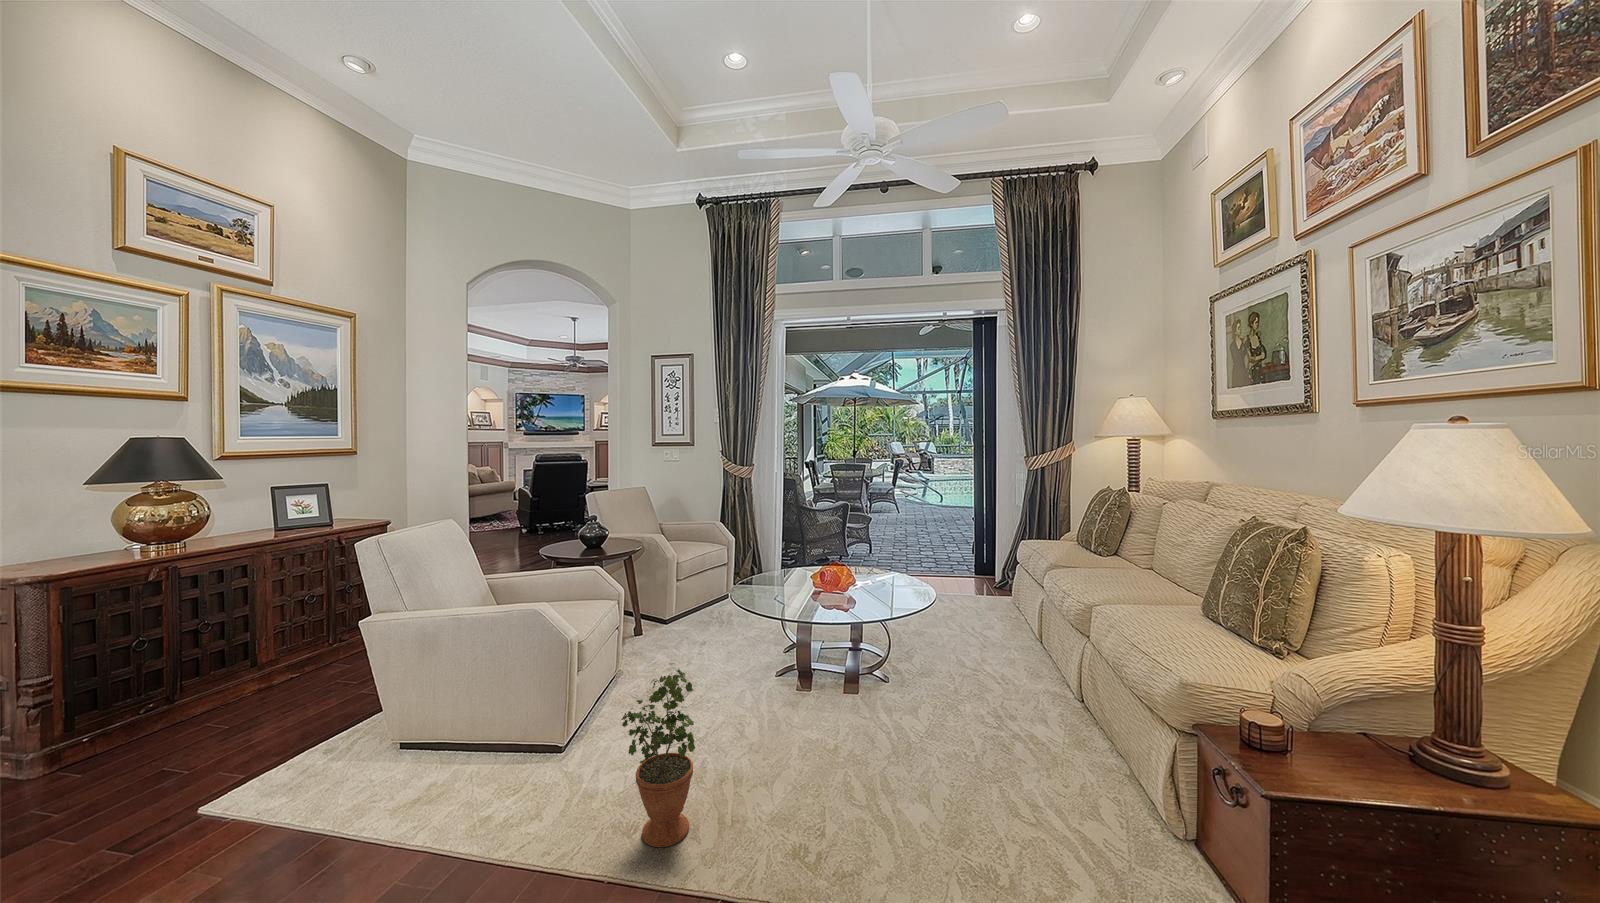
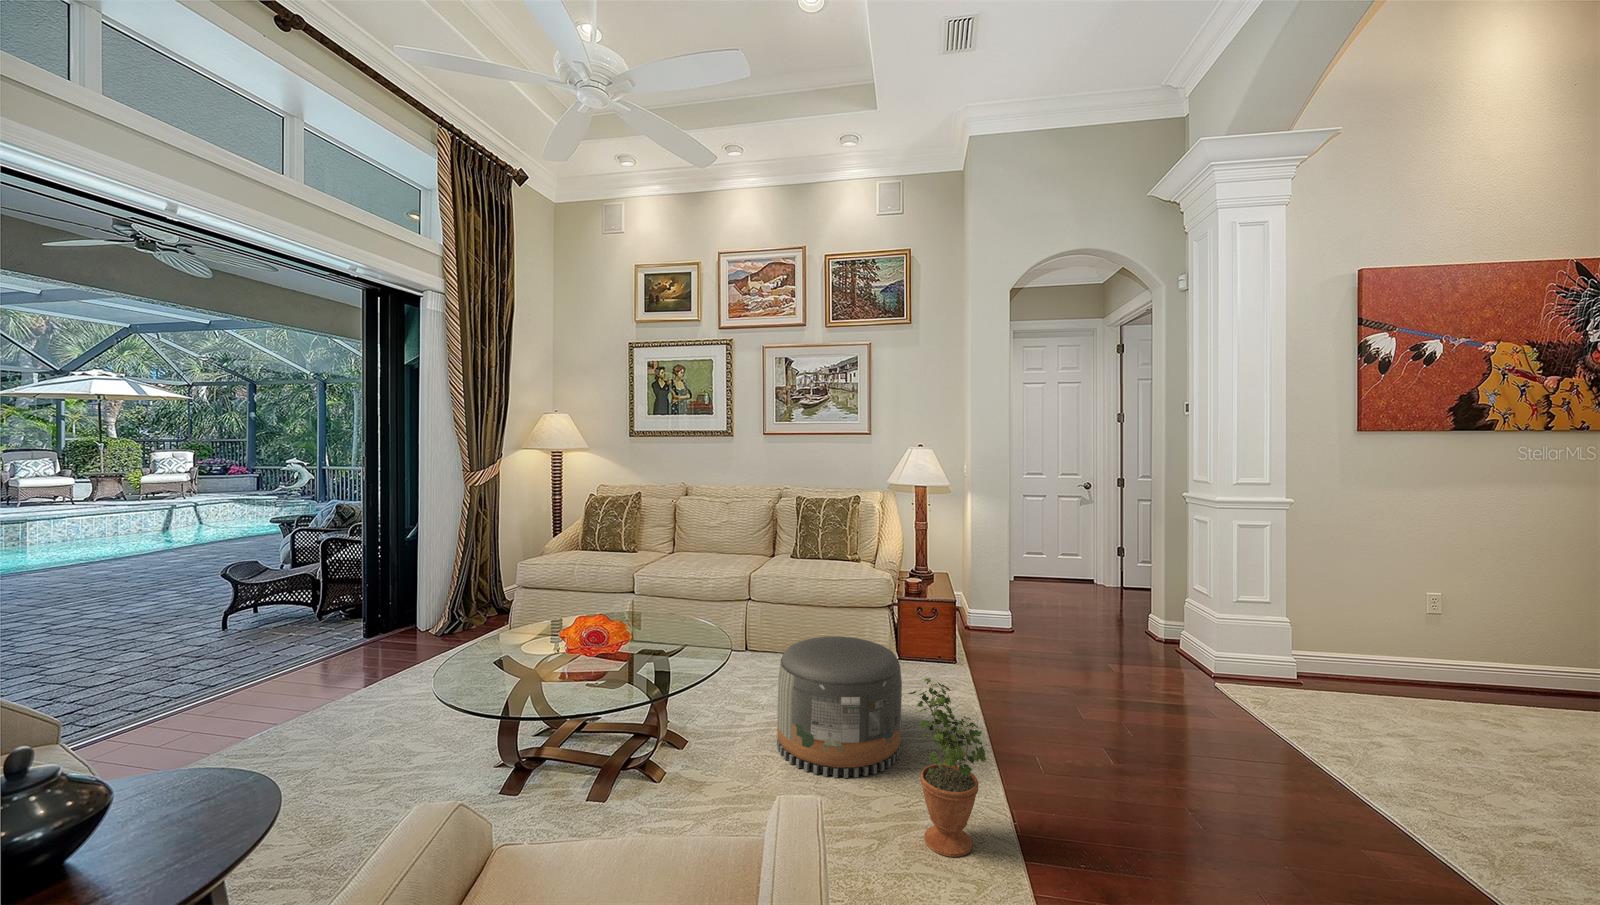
pouf: none [783,647,923,821] -> present [777,636,902,778]

